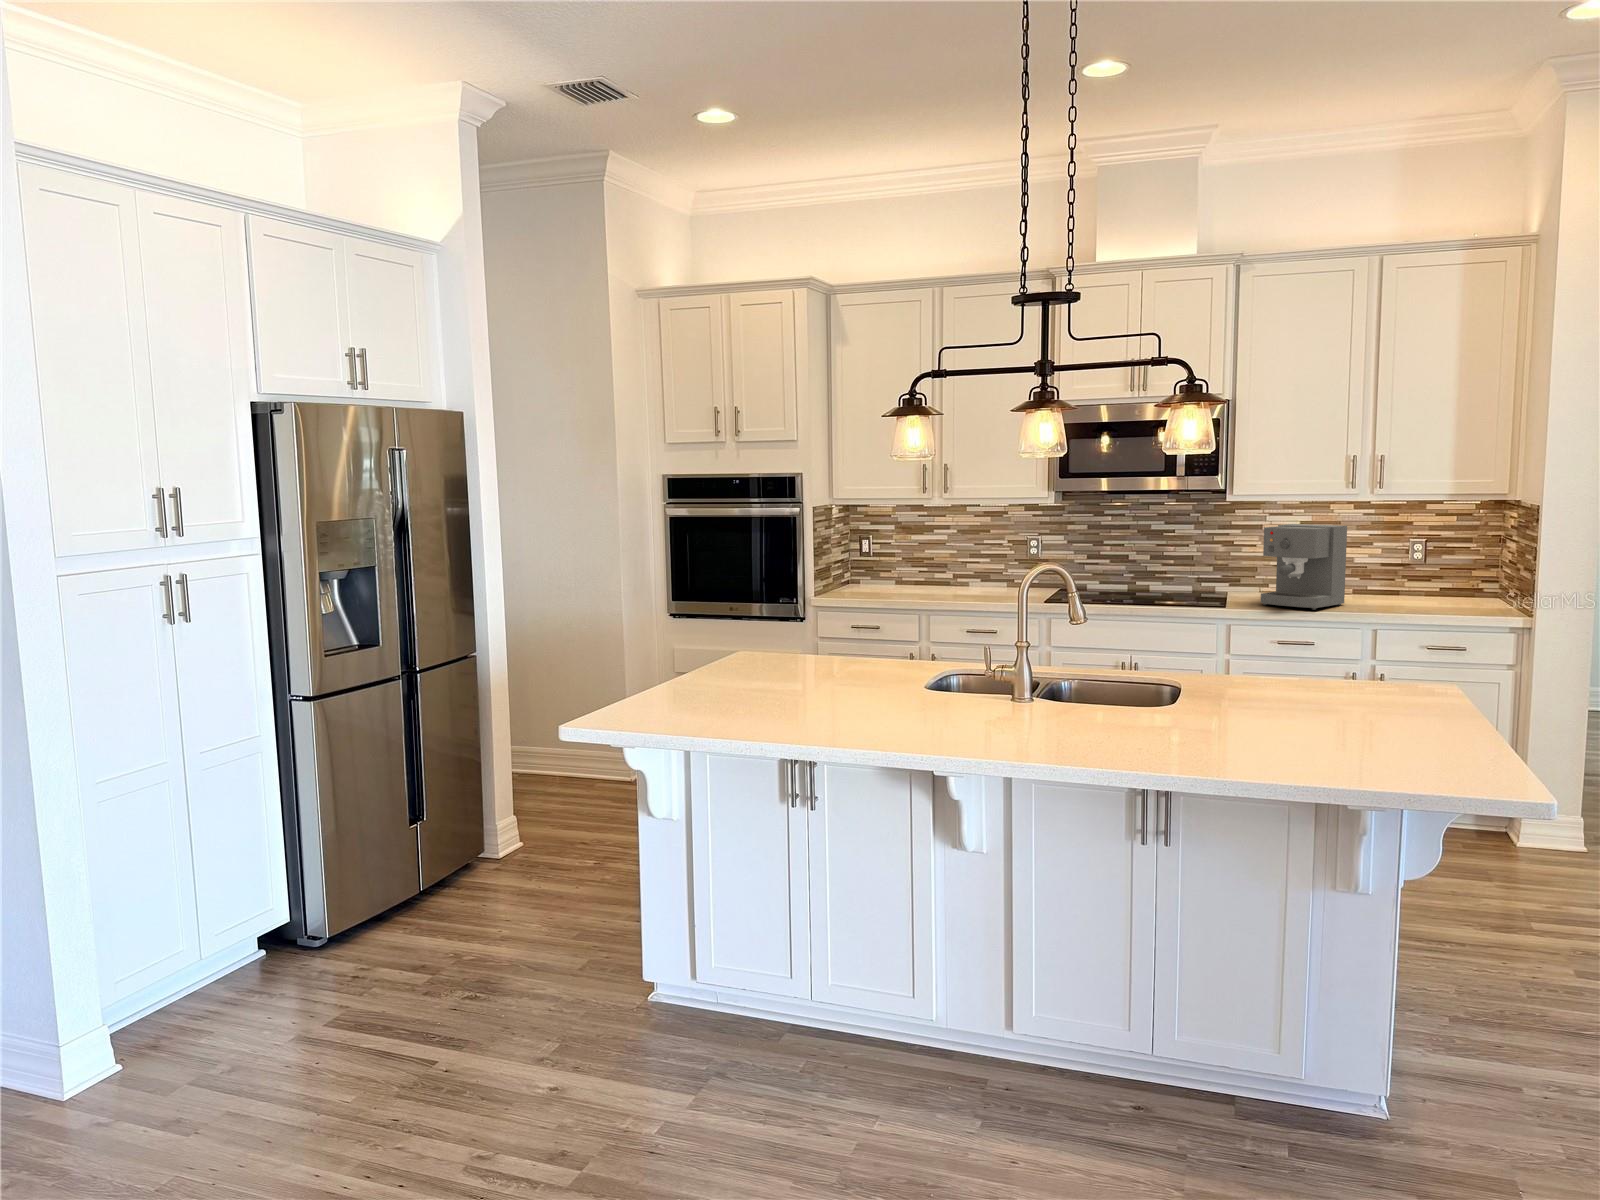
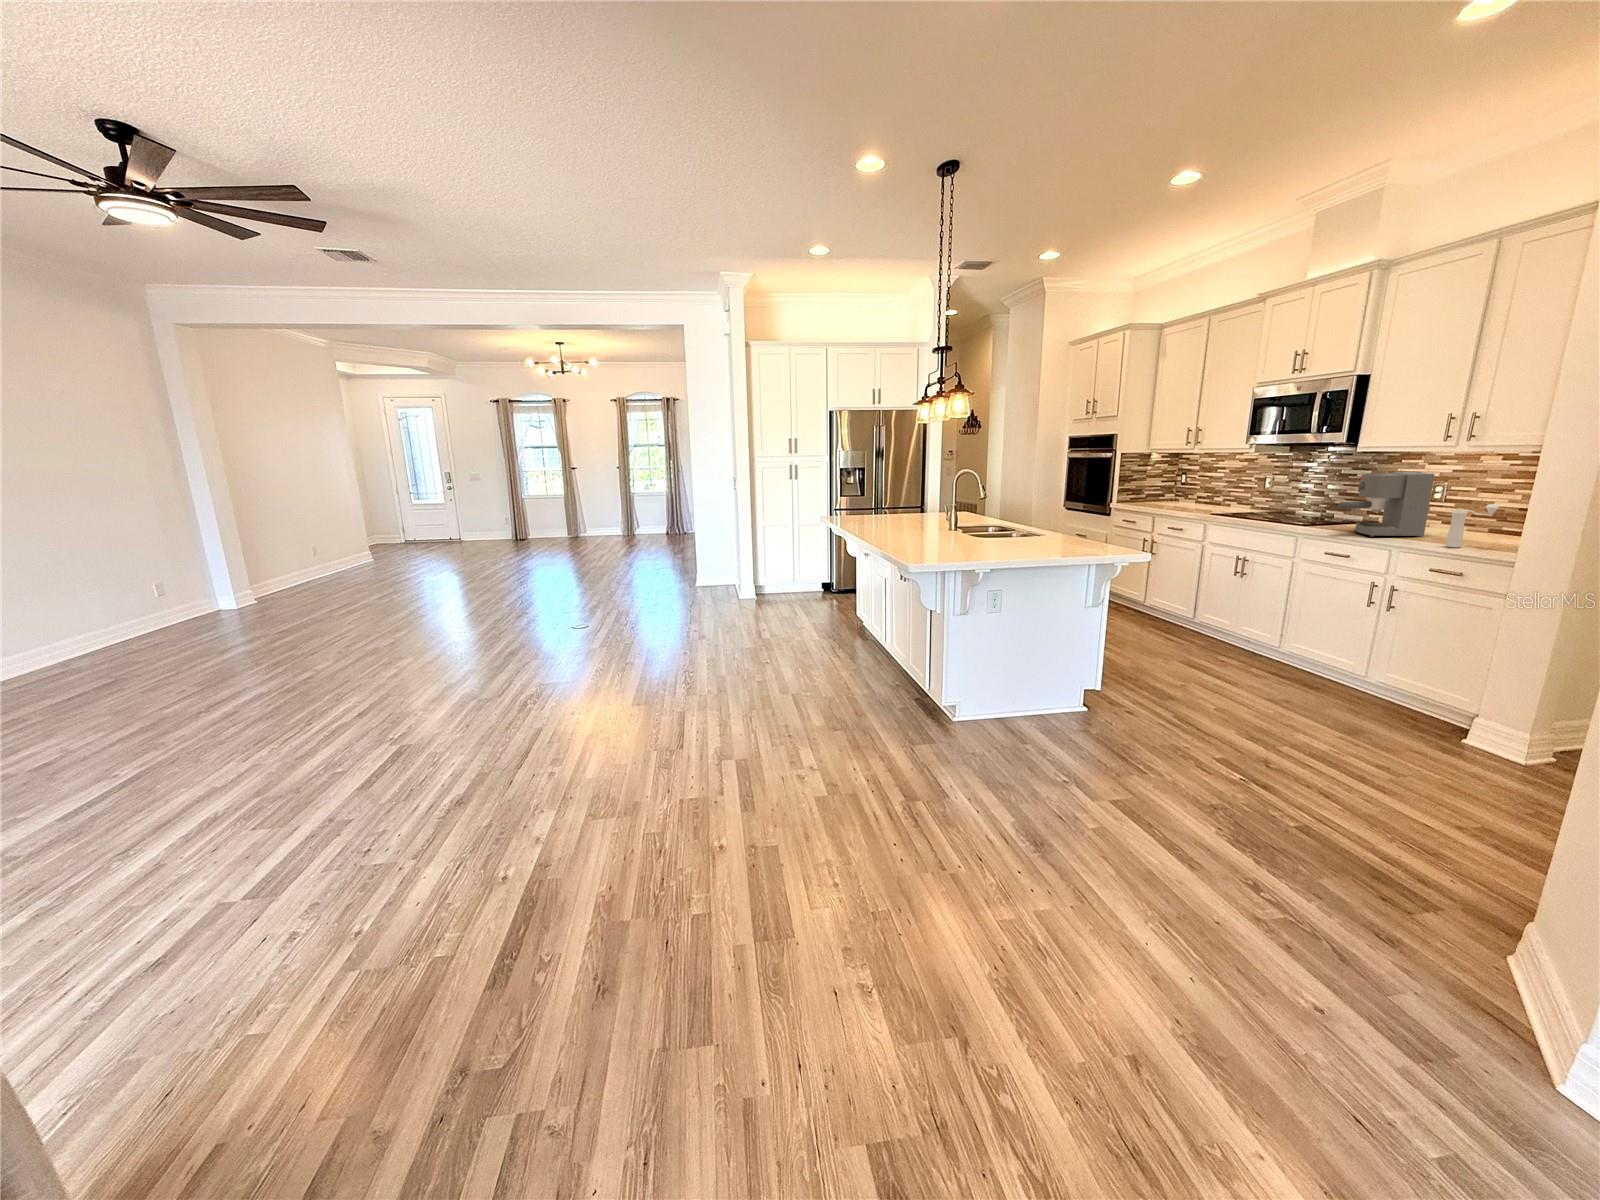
pepper mill: none [1411,559,1457,613] -> present [1446,504,1499,547]

